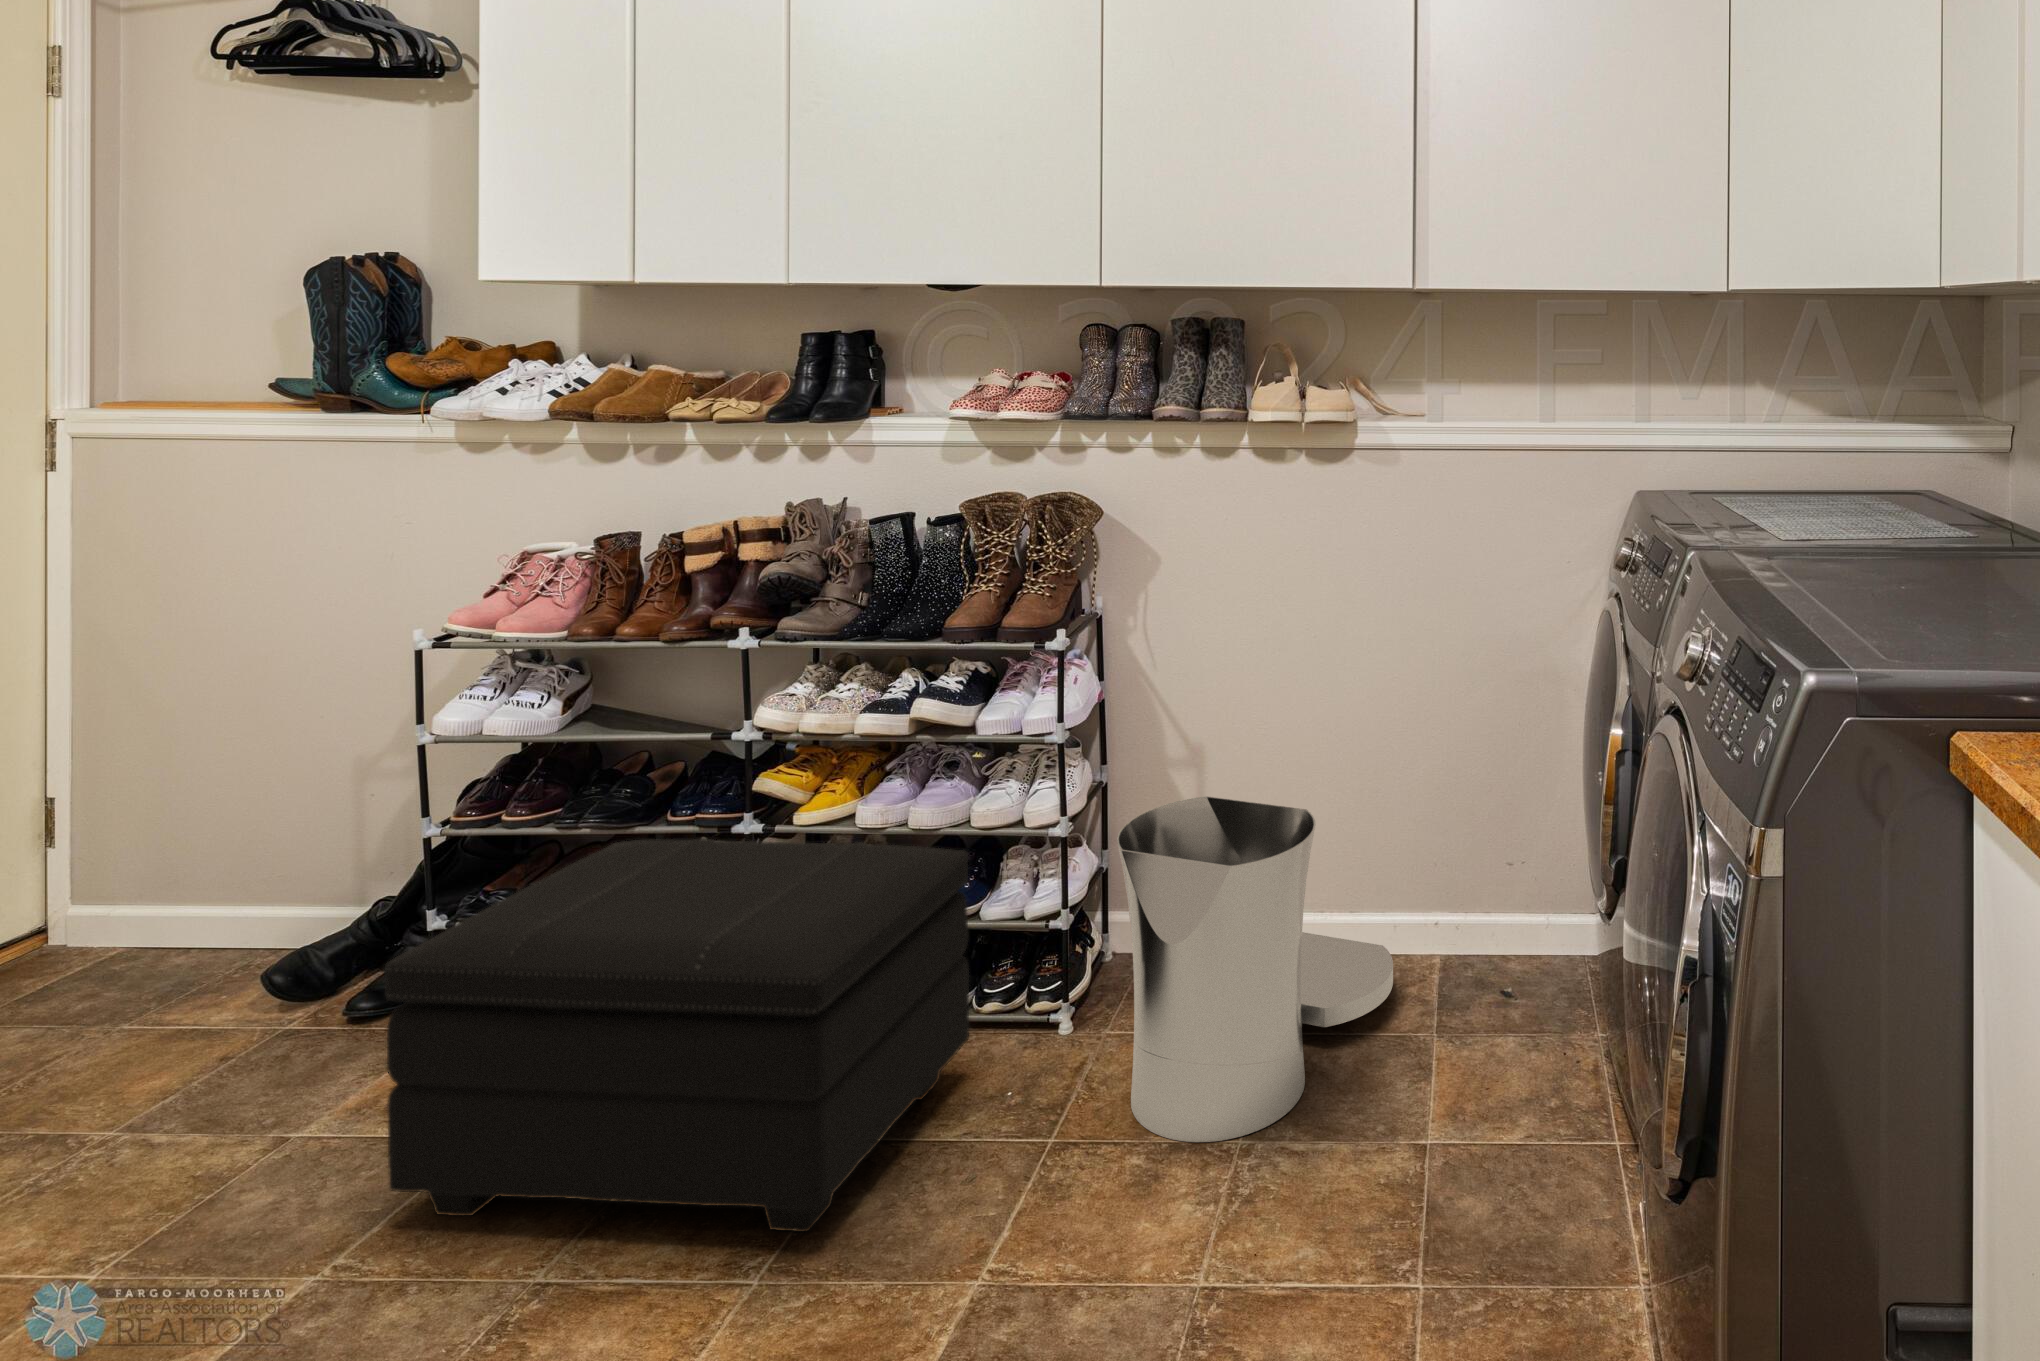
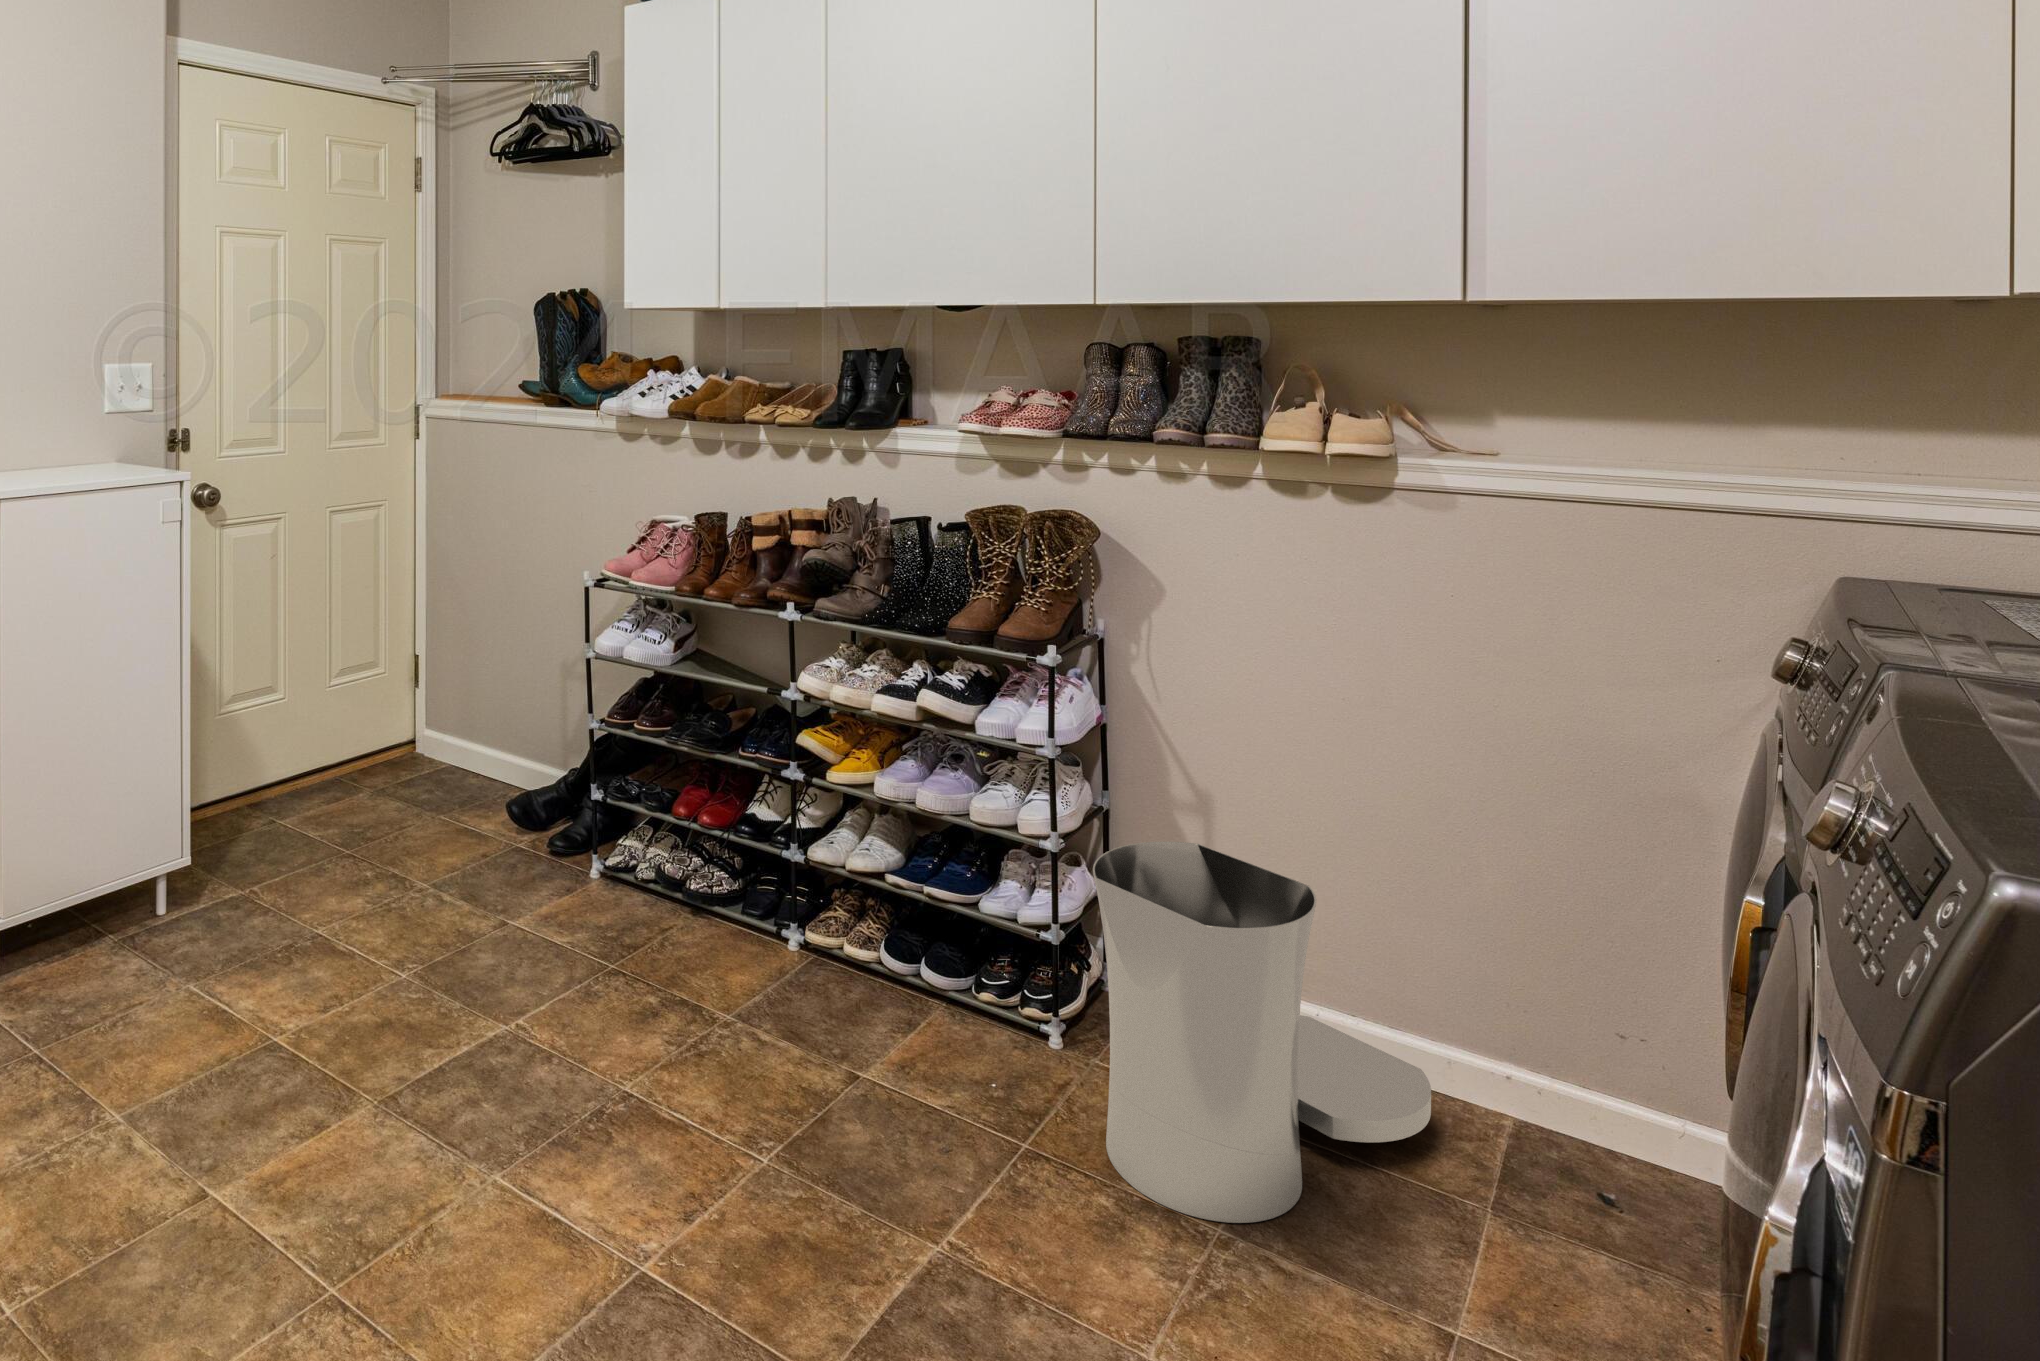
footstool: present [385,838,969,1232] -> none [548,765,960,1142]

